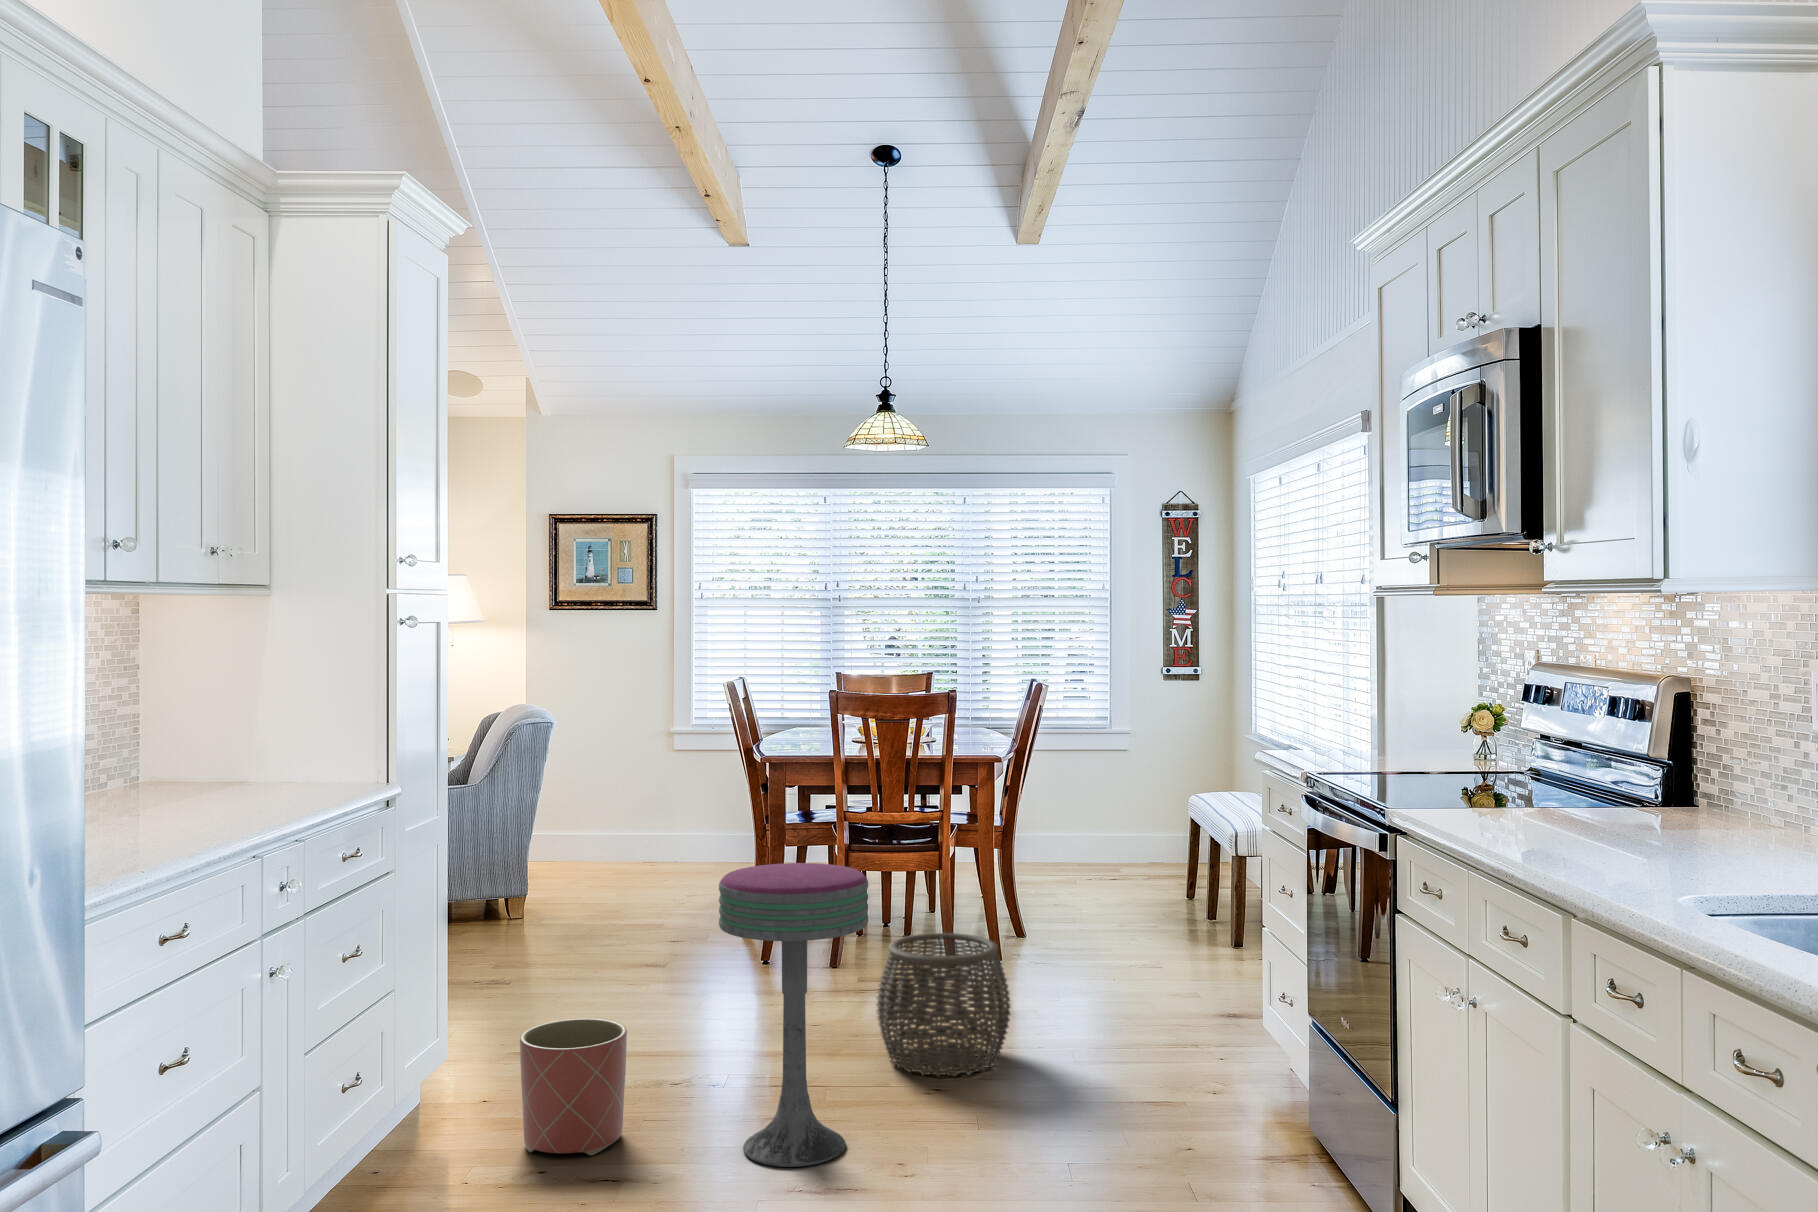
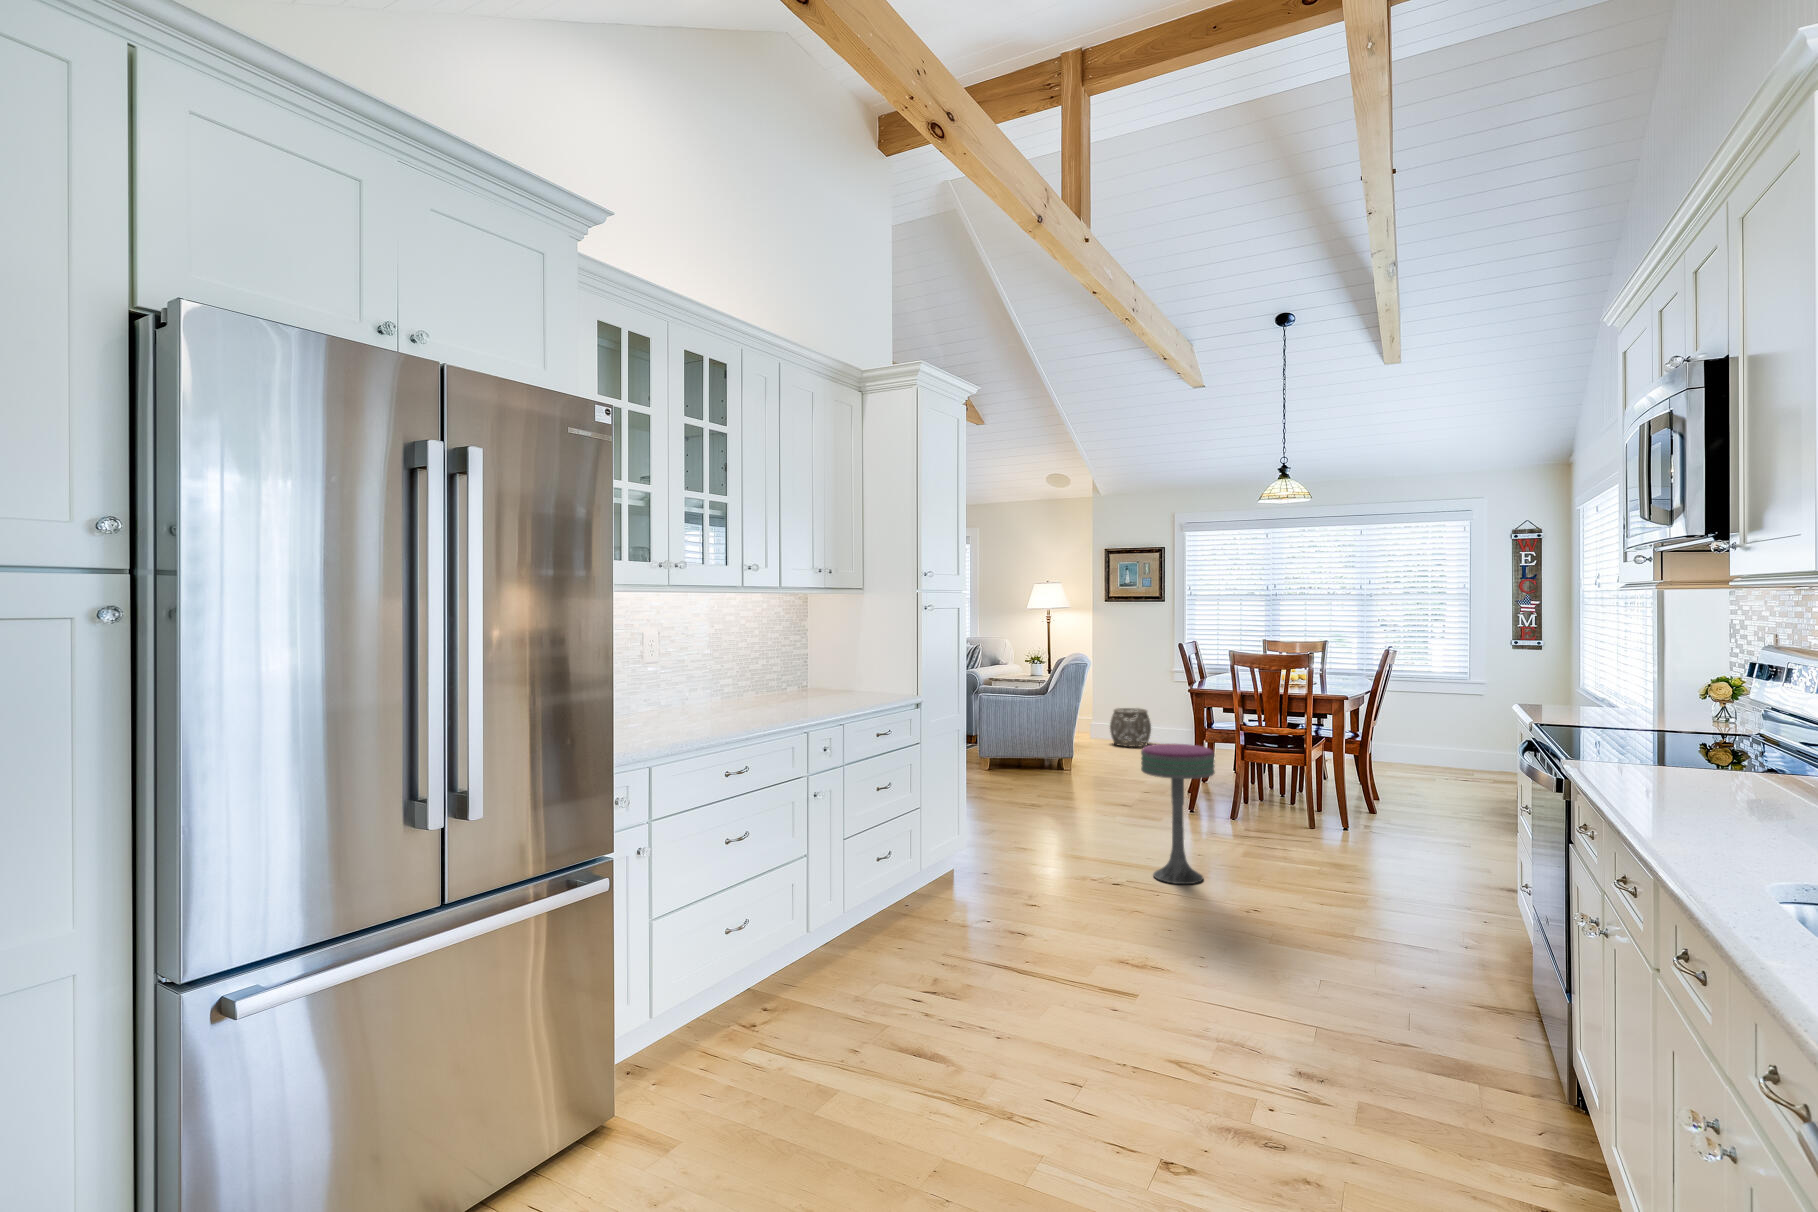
woven basket: present [876,933,1011,1076] -> present [1110,708,1151,747]
planter: present [520,1018,627,1156] -> none [1055,807,1102,866]

